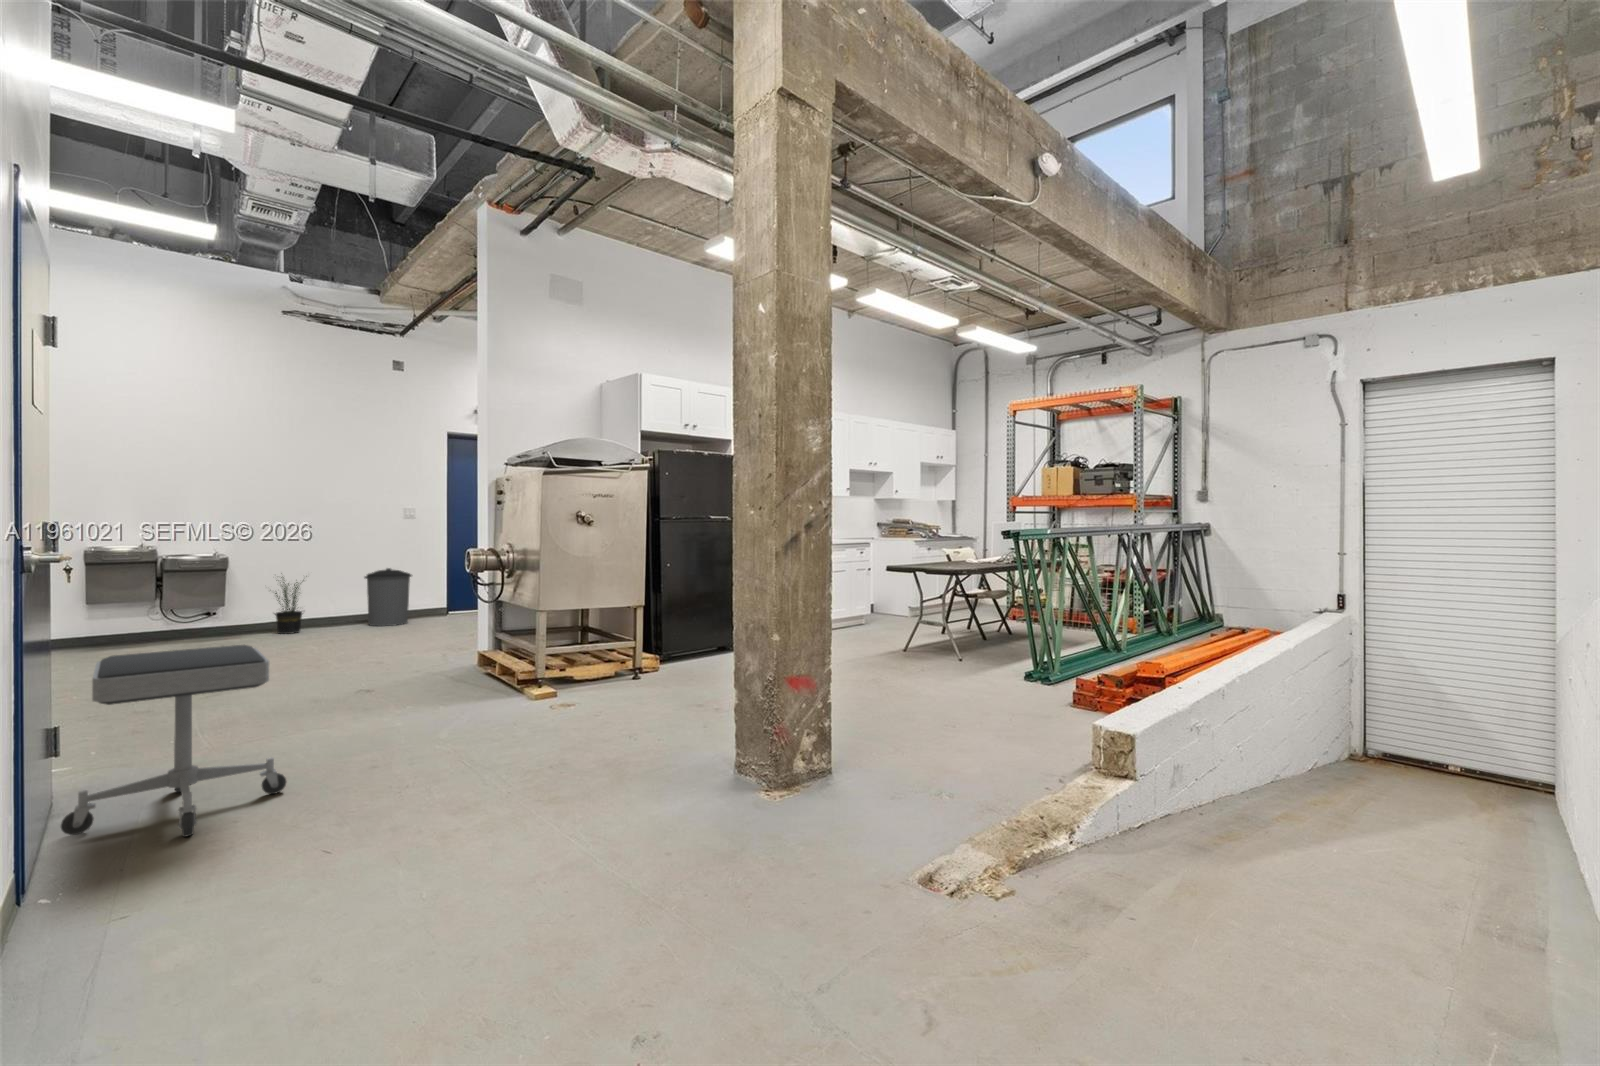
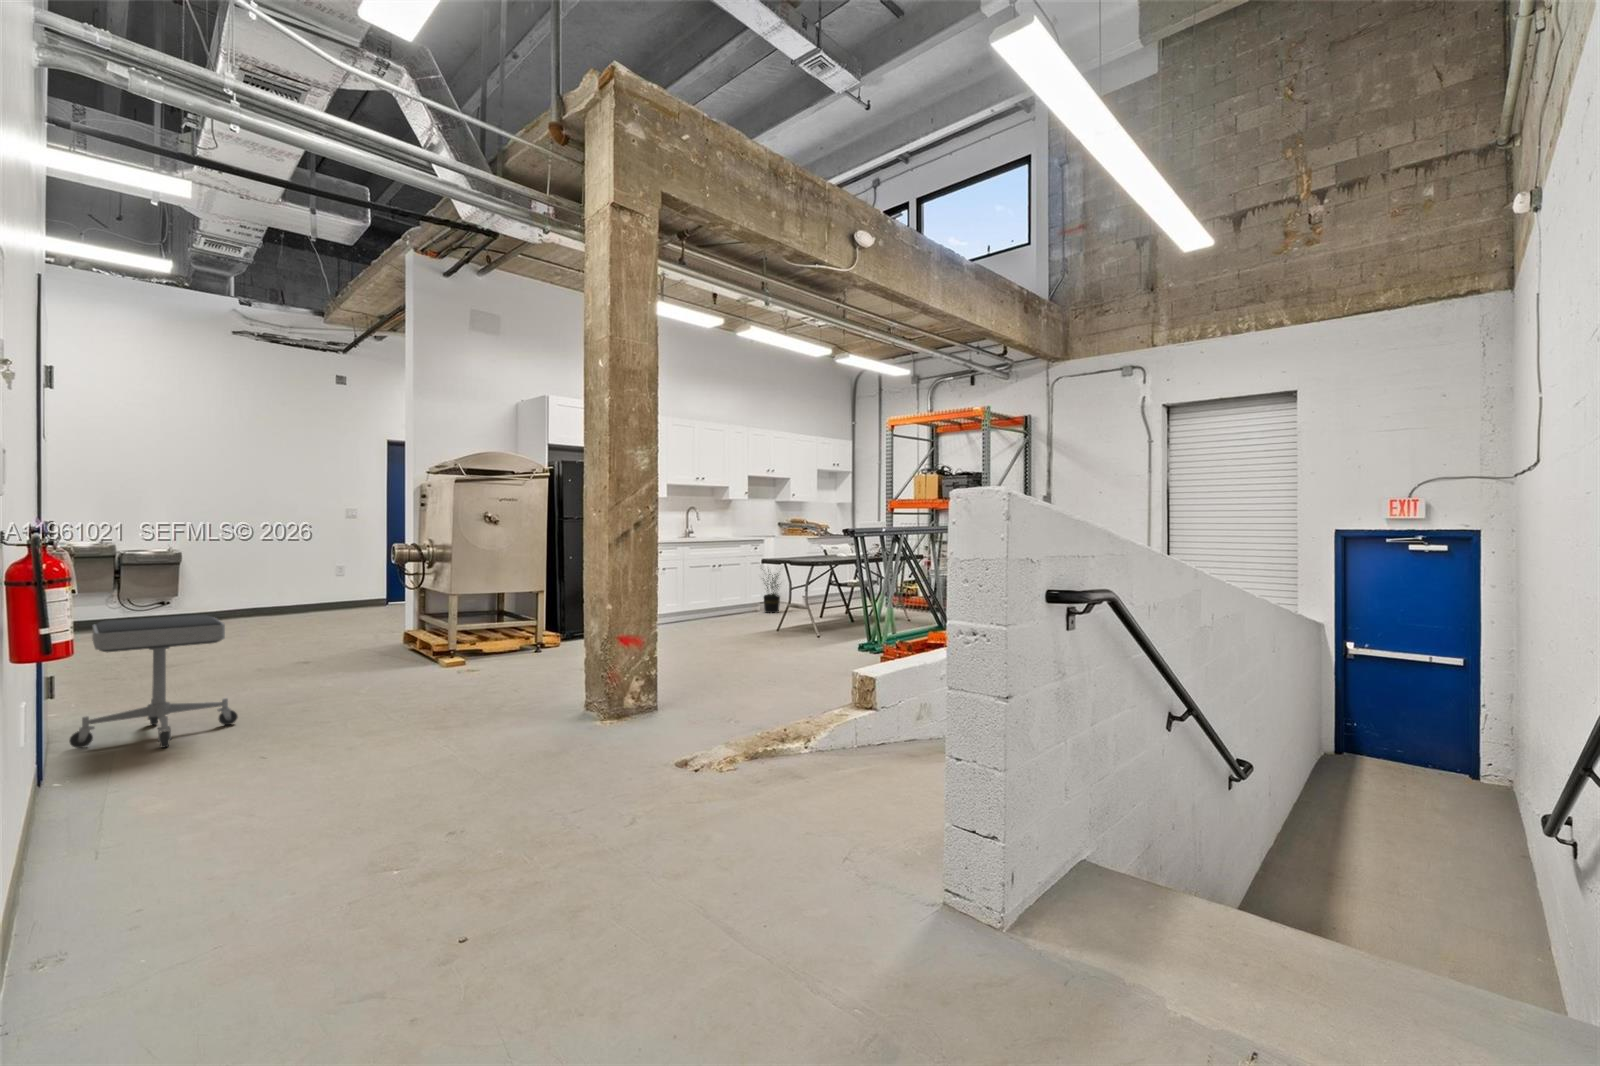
trash can: present [365,568,412,626] -> none [307,564,353,616]
potted plant: present [275,577,304,634] -> present [764,569,780,613]

